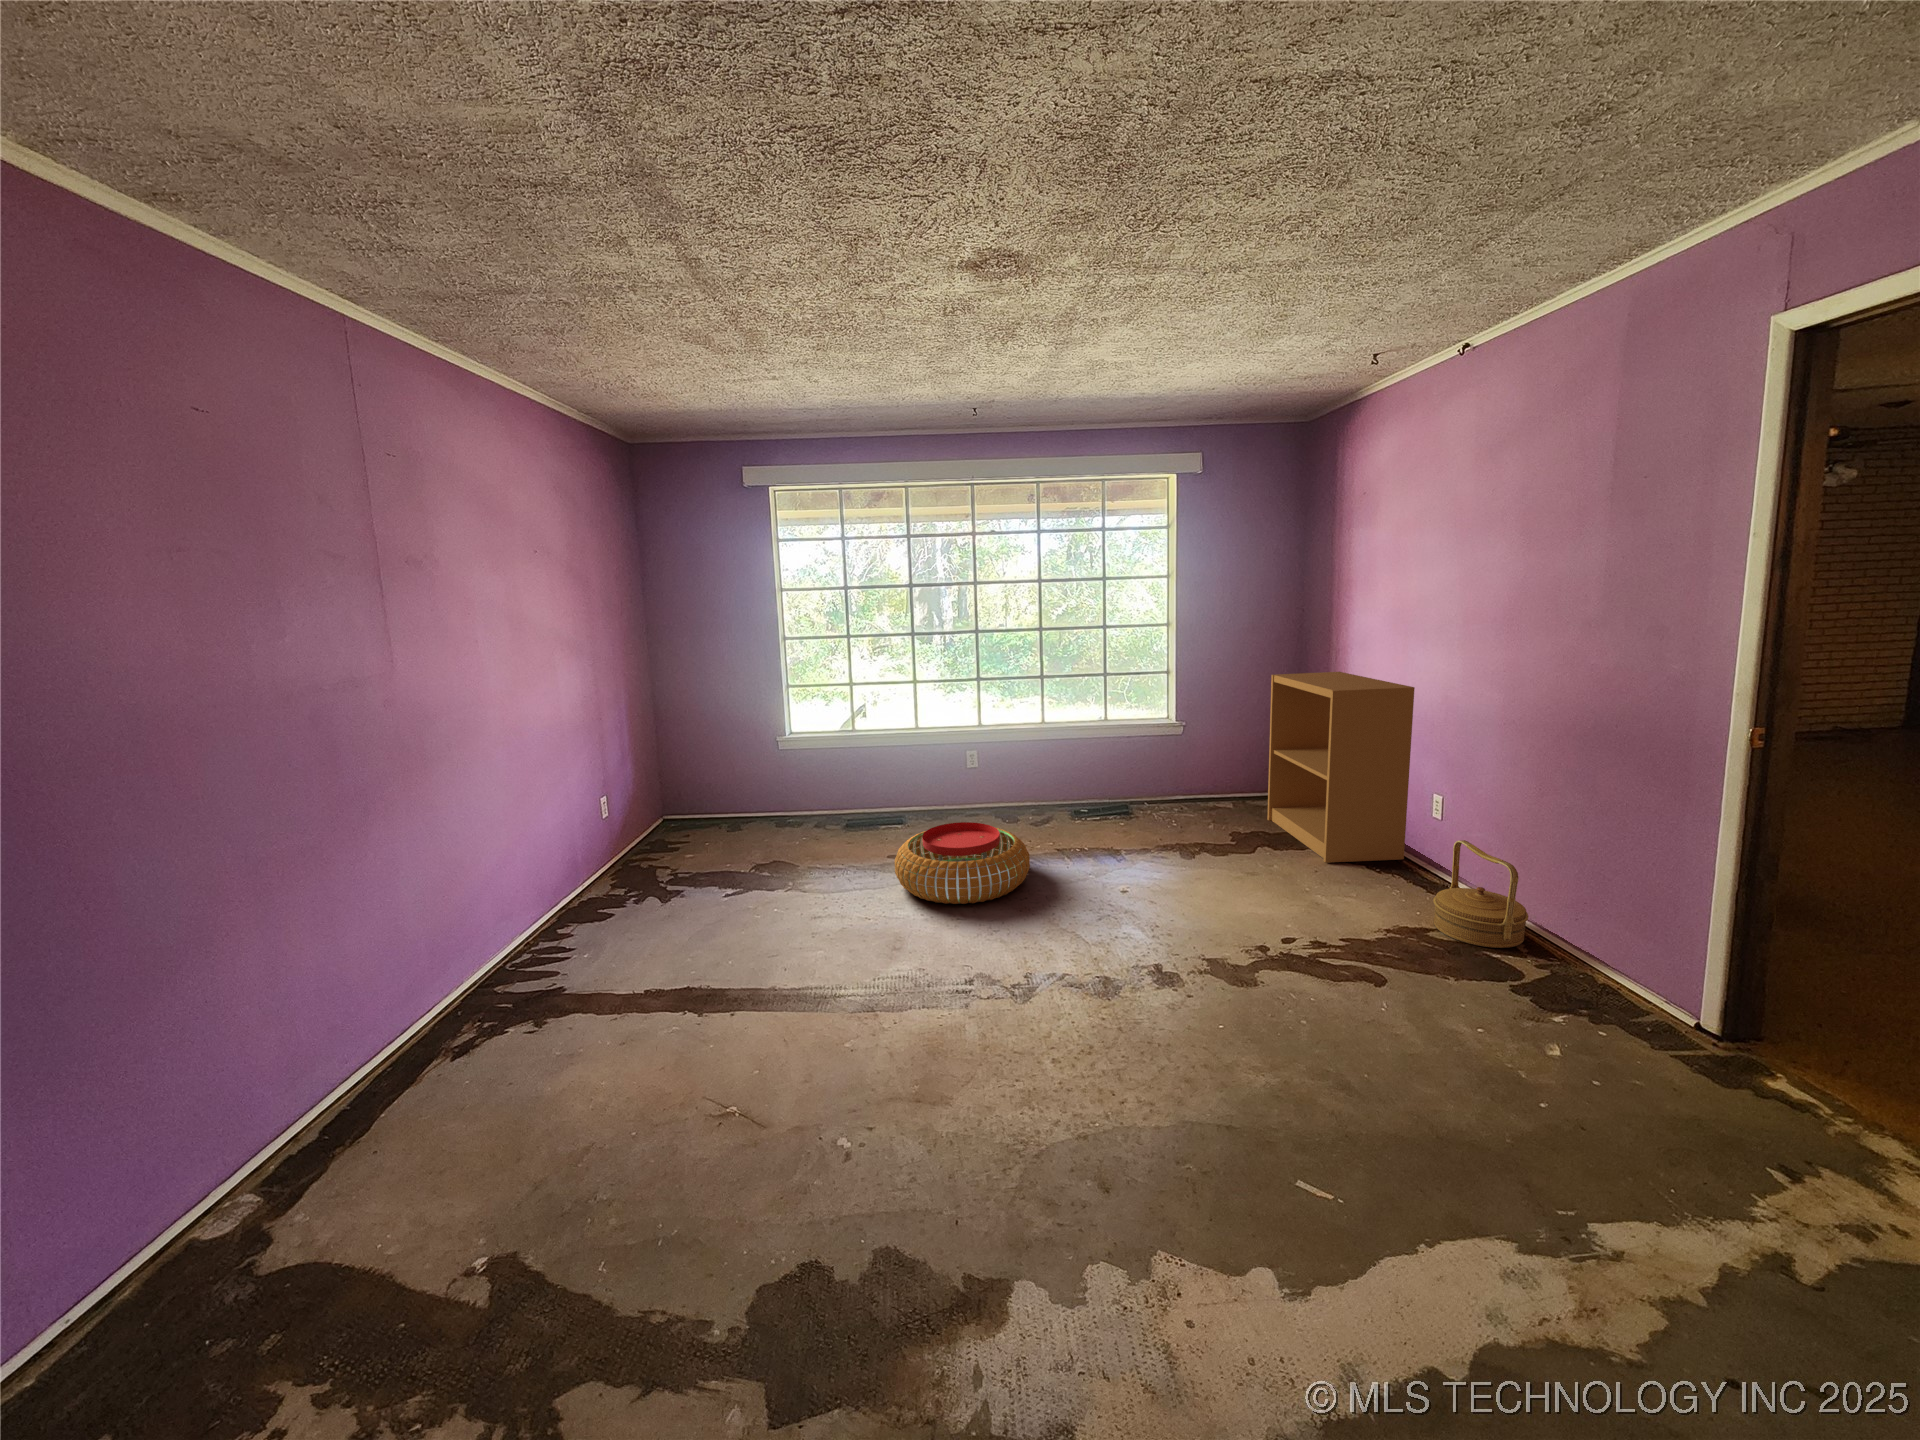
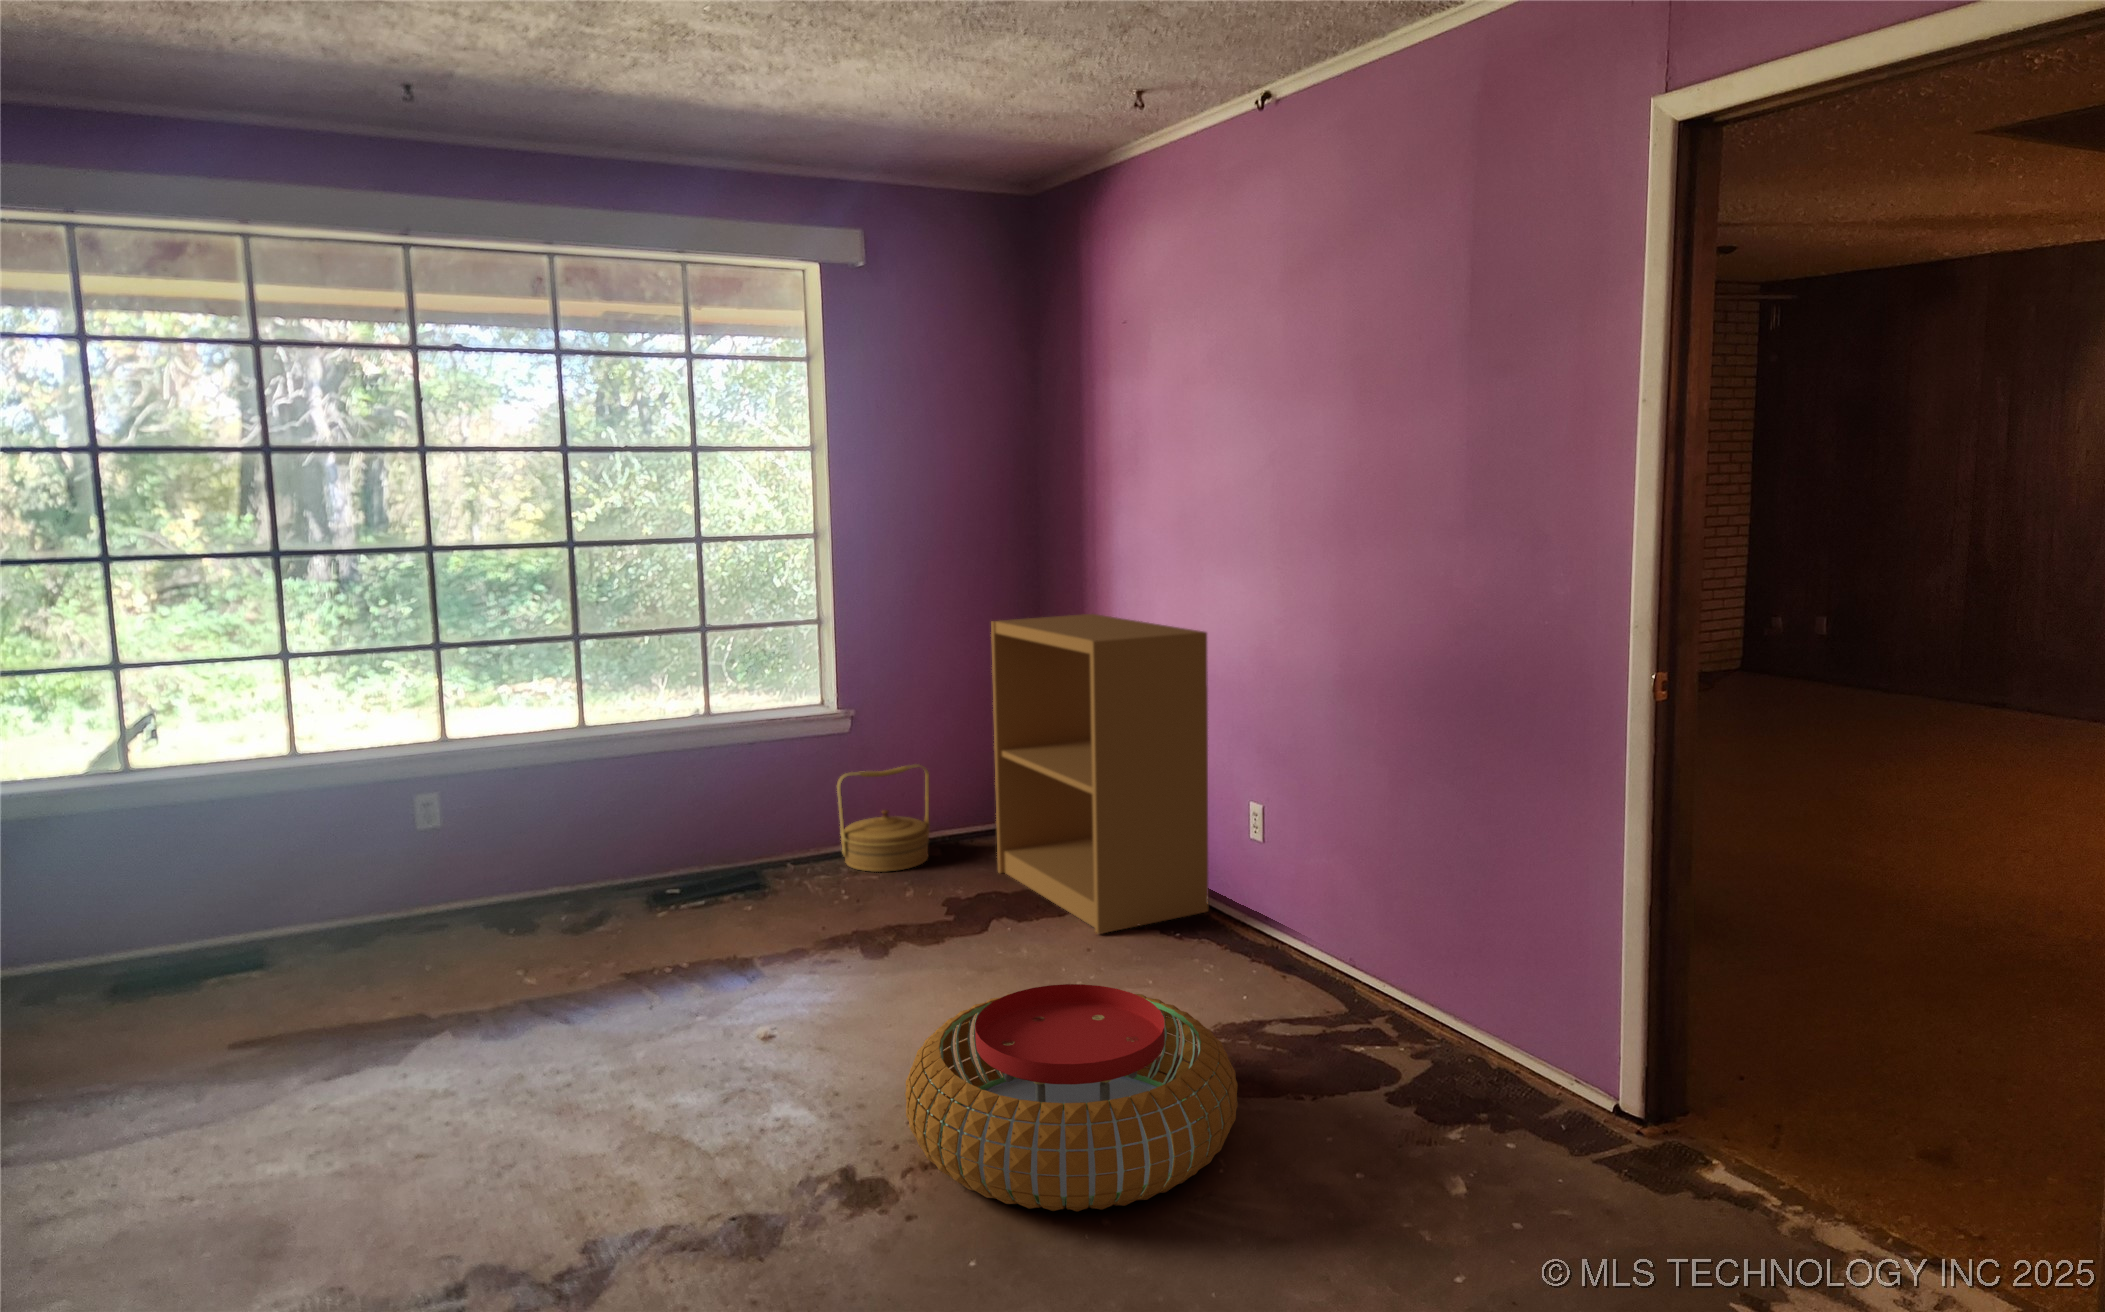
pouf: present [894,822,1030,904] -> present [905,984,1238,1212]
basket: present [1433,840,1528,948] -> present [837,764,930,872]

